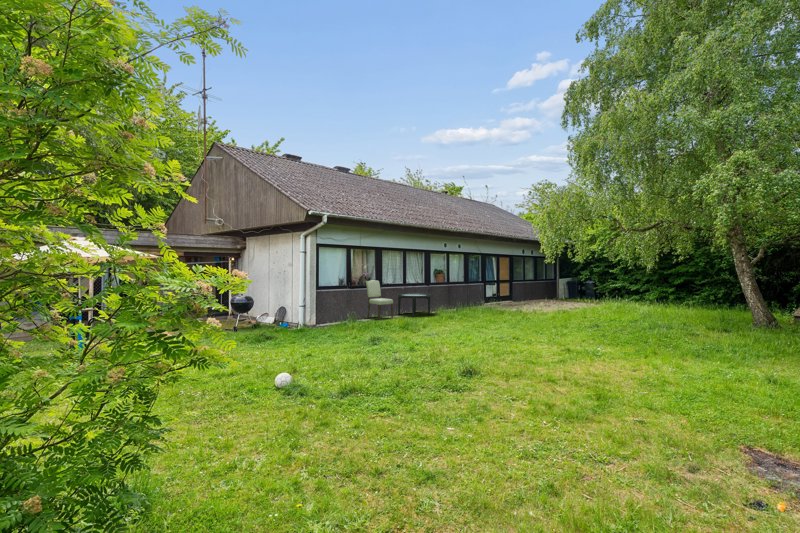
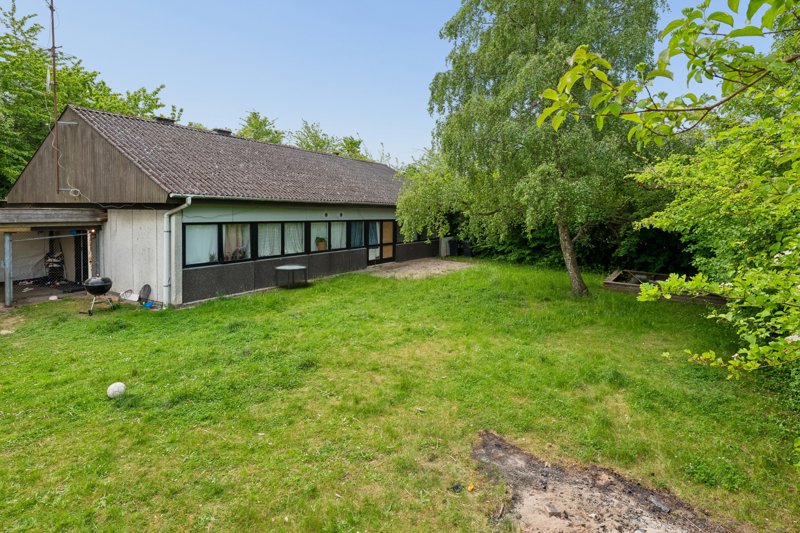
chair: present [366,280,393,320] -> none [239,255,268,295]

